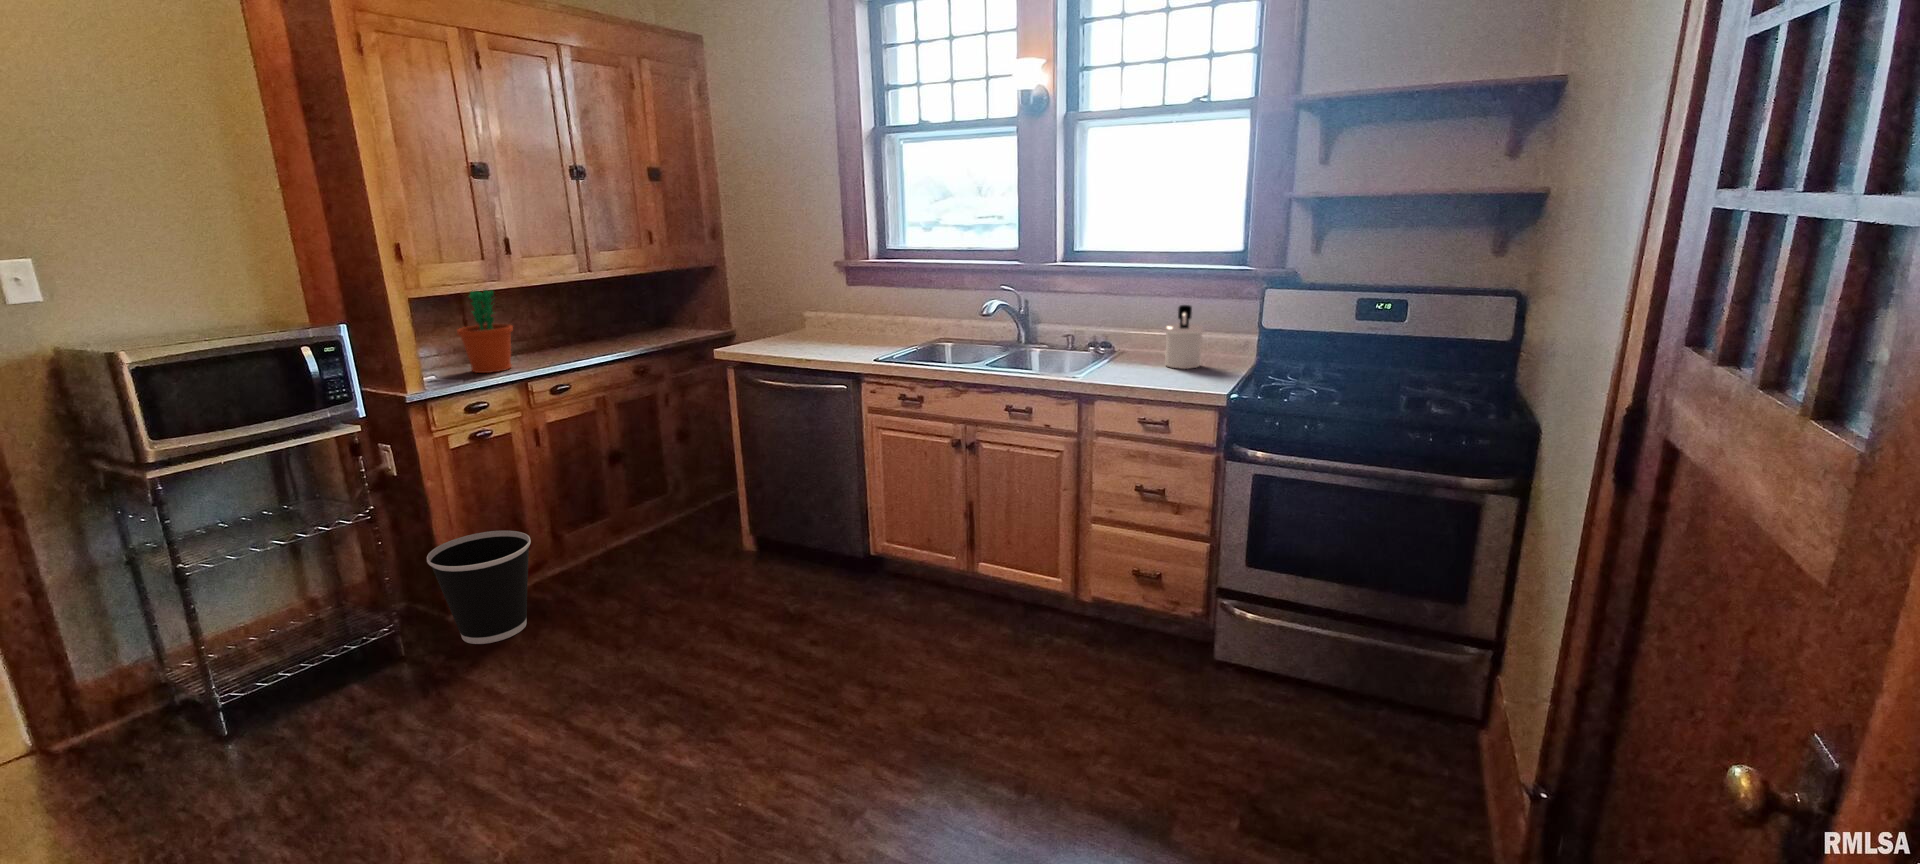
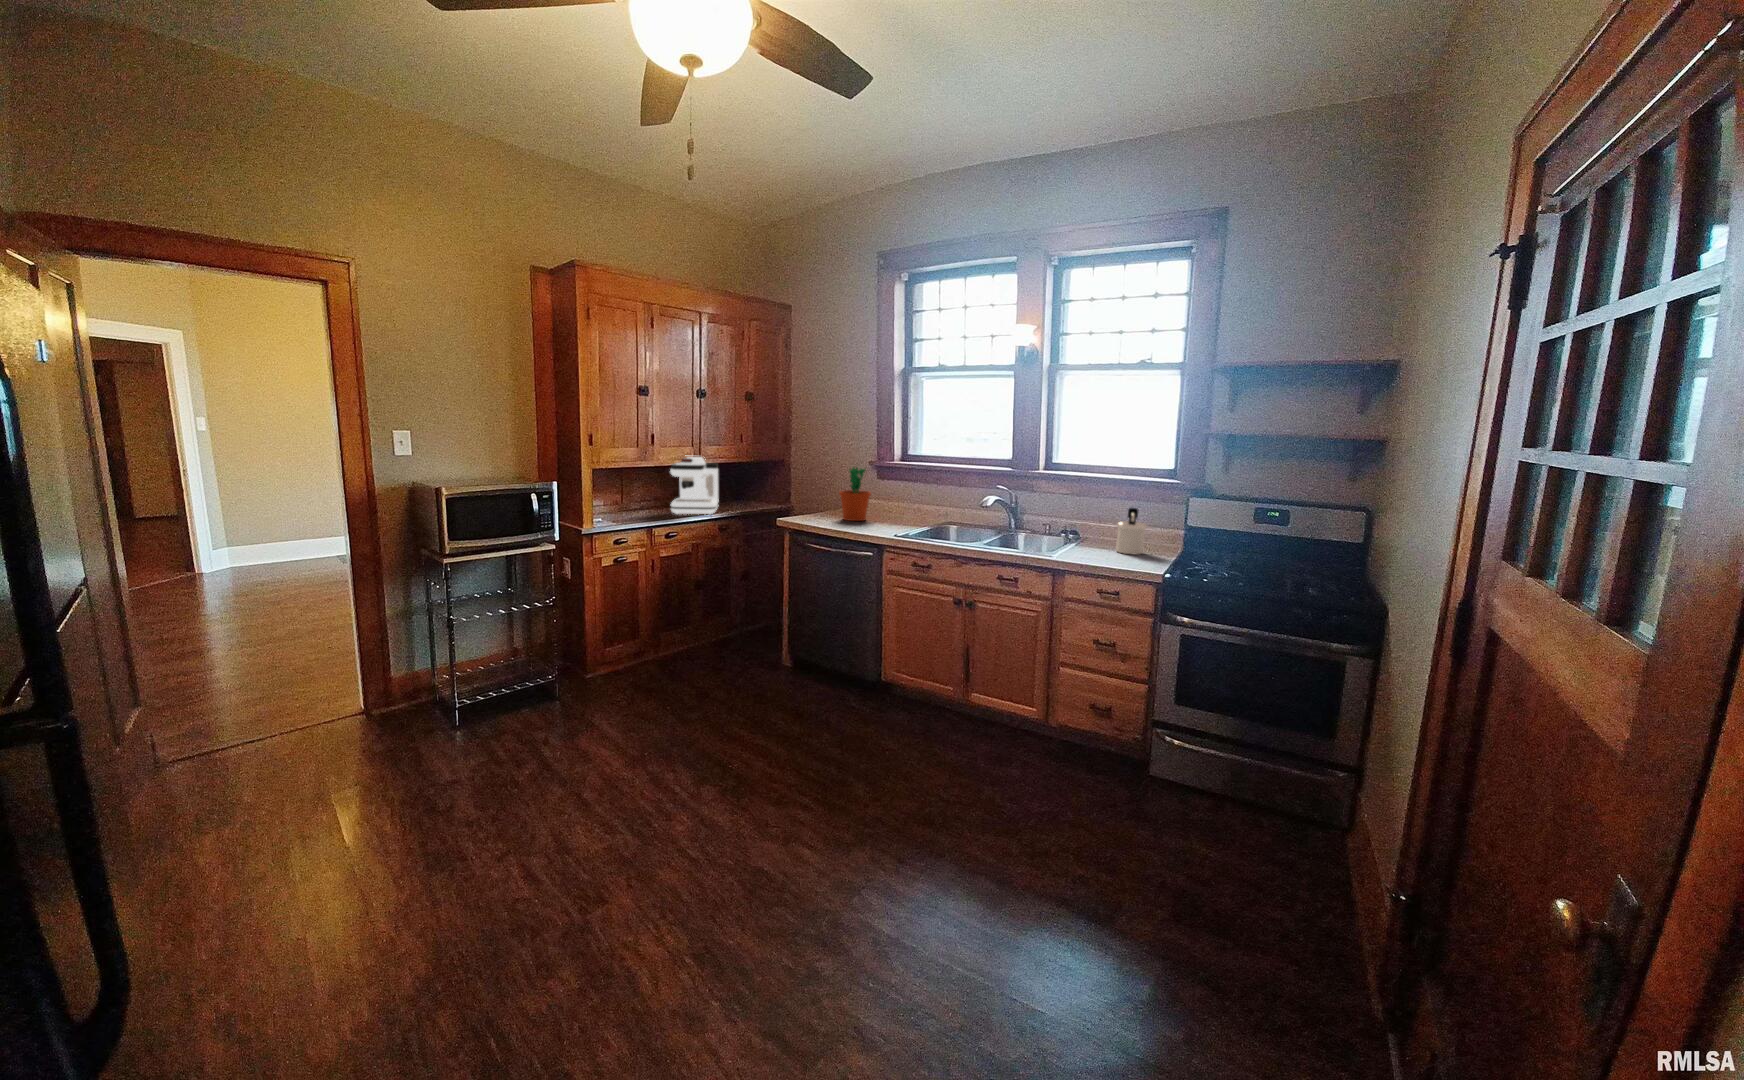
coffee maker: none [541,267,623,353] -> present [670,455,718,515]
flower pot: present [457,290,513,373] -> present [839,467,871,521]
wastebasket: present [427,531,531,644] -> none [581,634,650,712]

